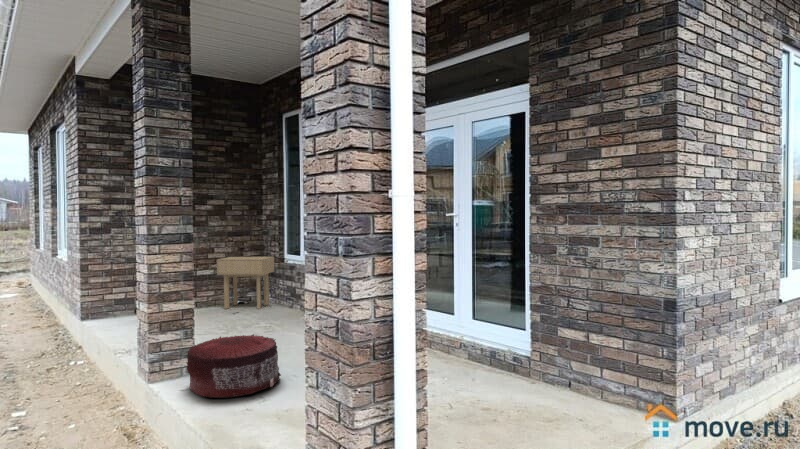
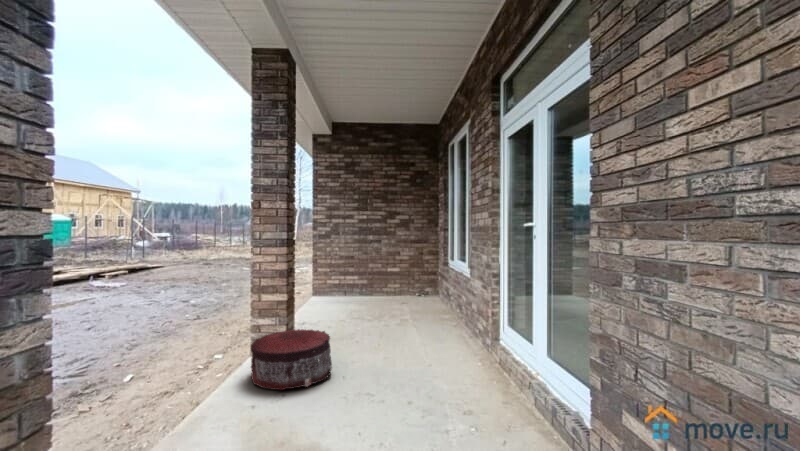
side table: present [217,257,274,309] -> none [395,259,440,303]

